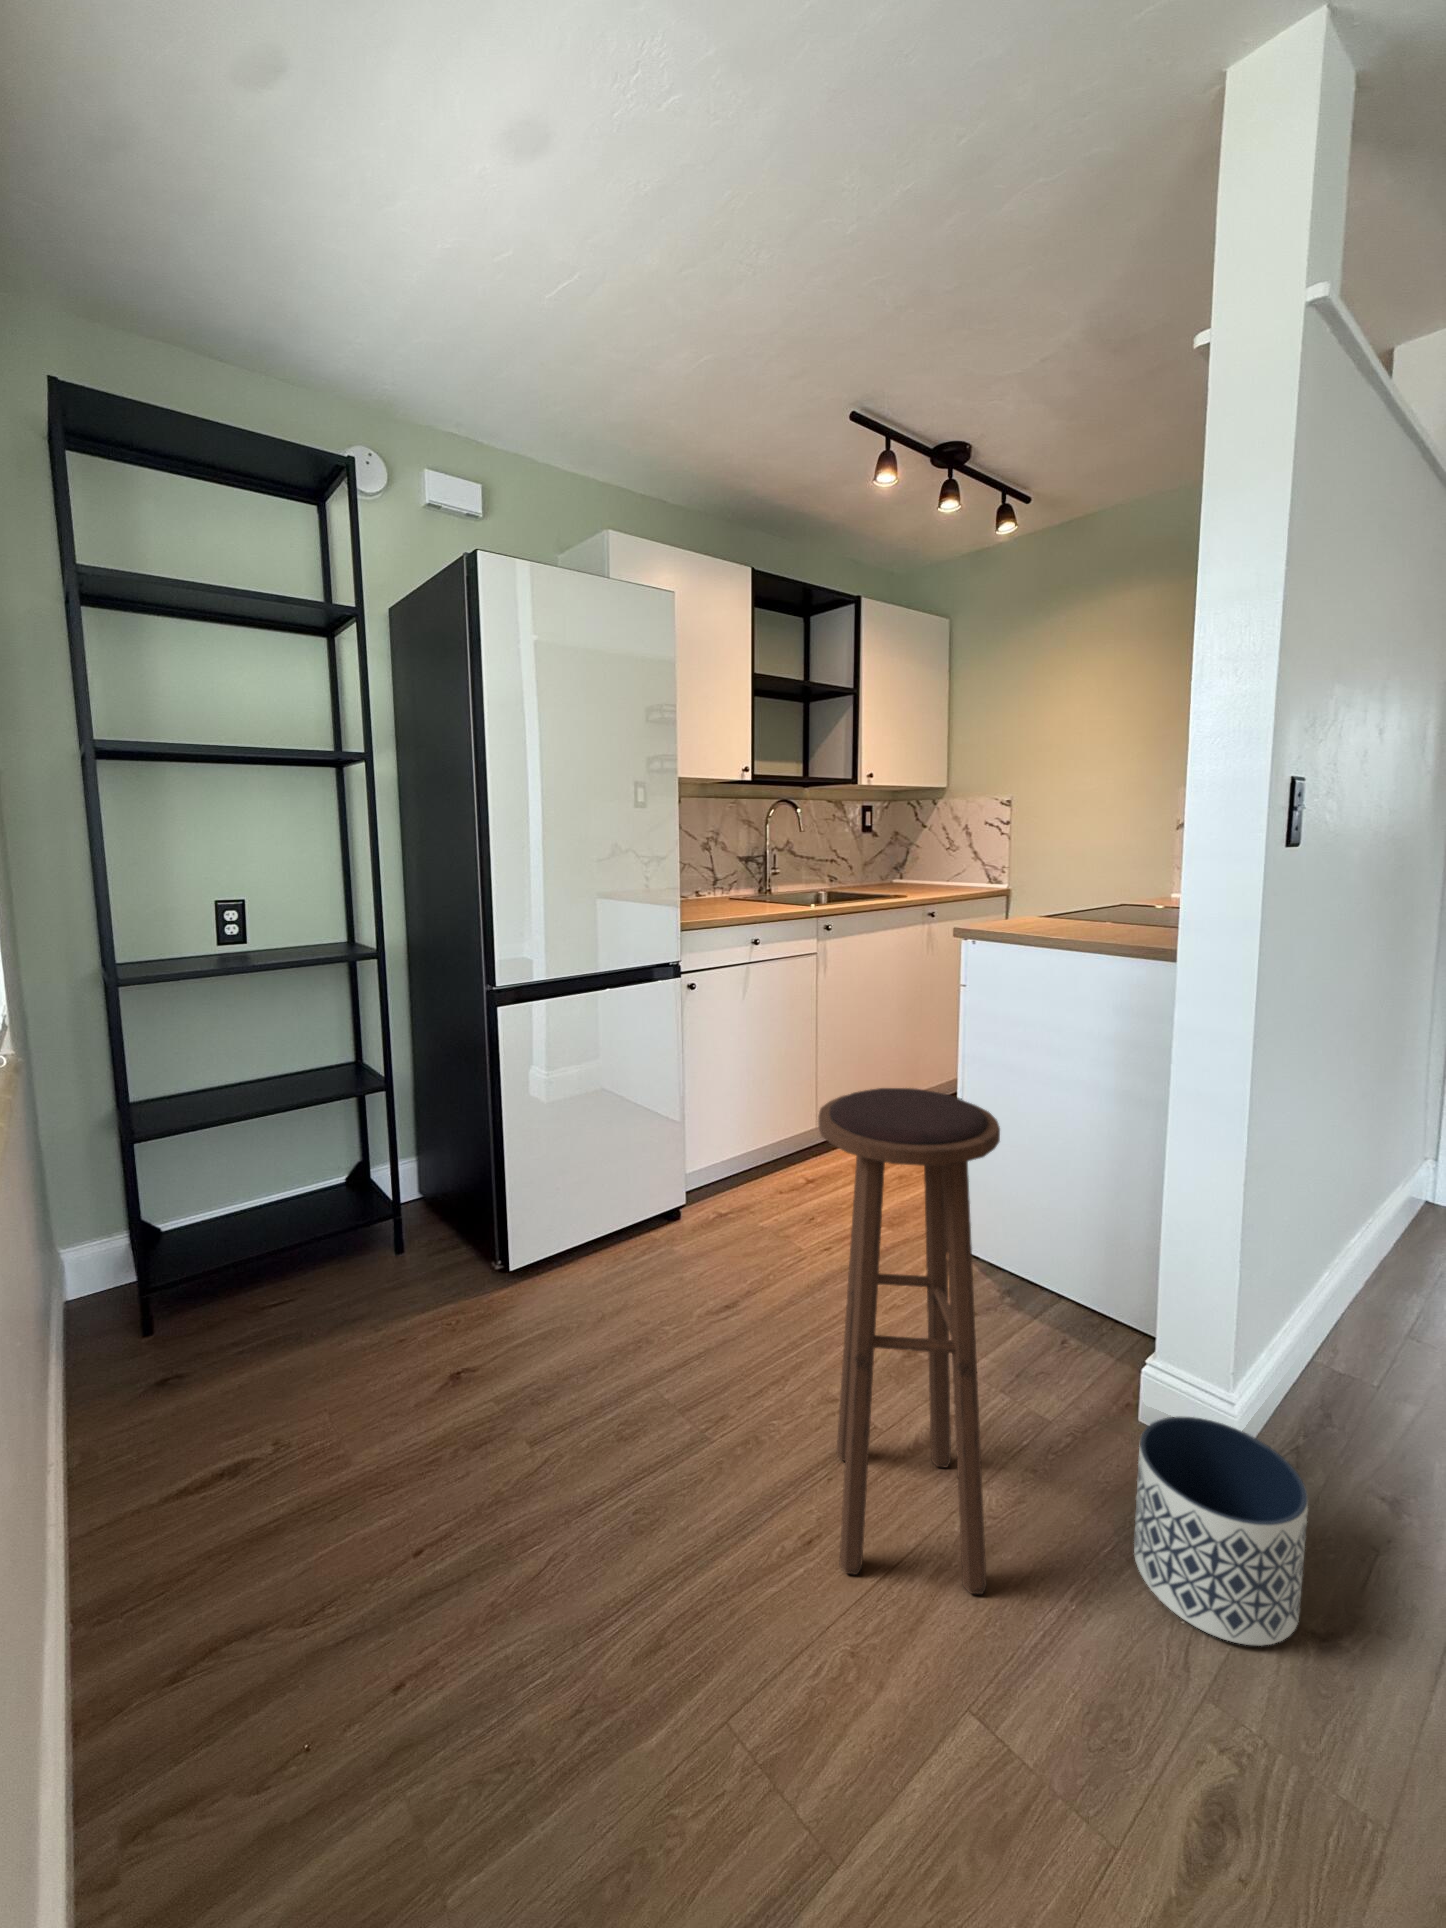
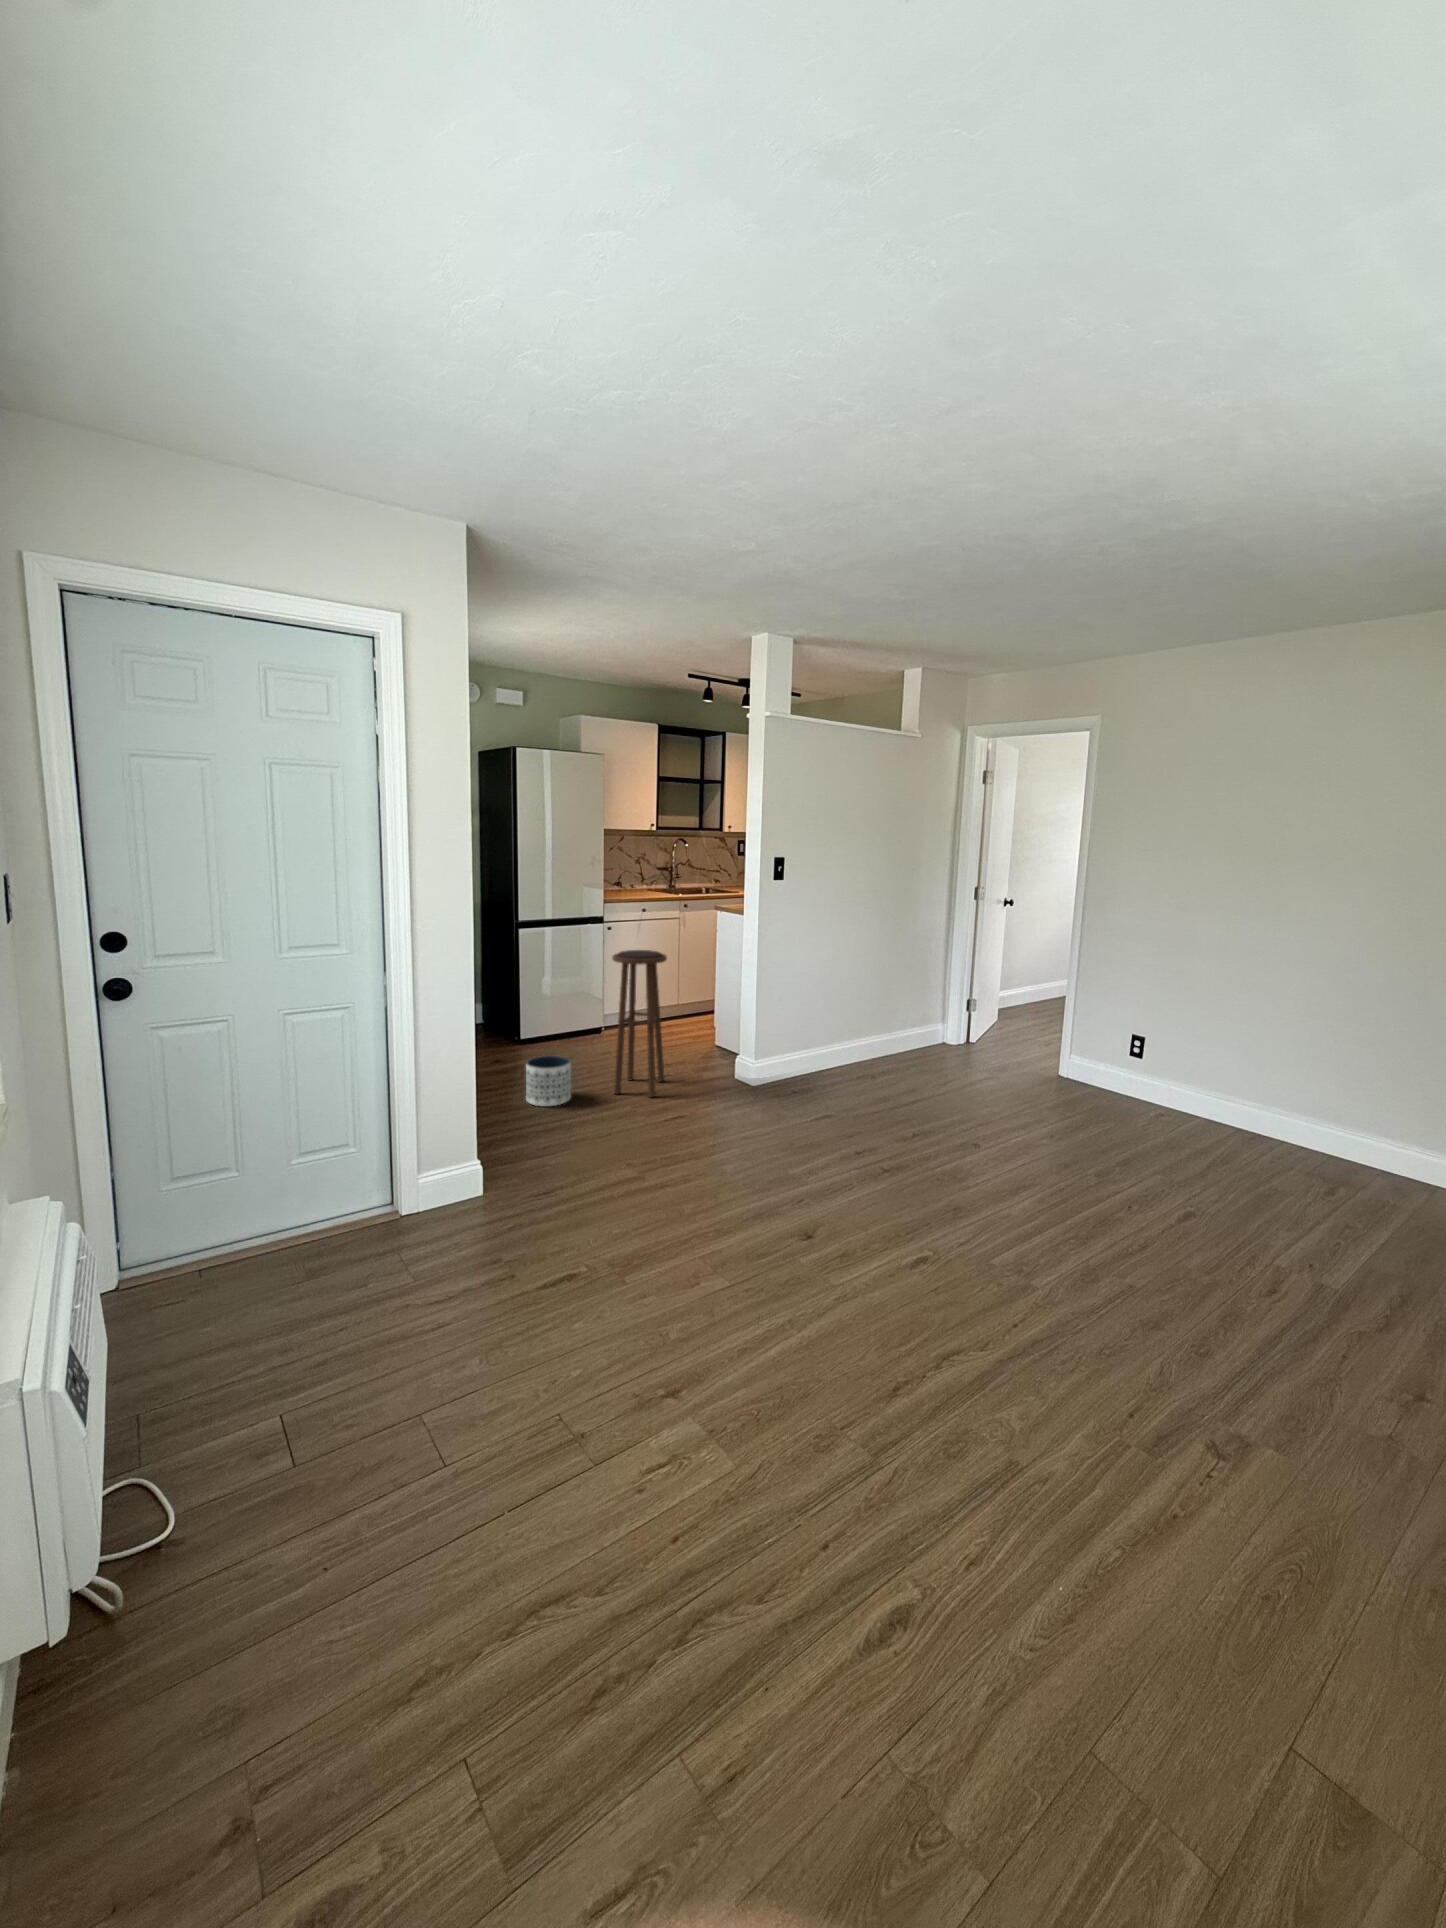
planter: present [1134,1416,1308,1645] -> present [526,1056,571,1106]

